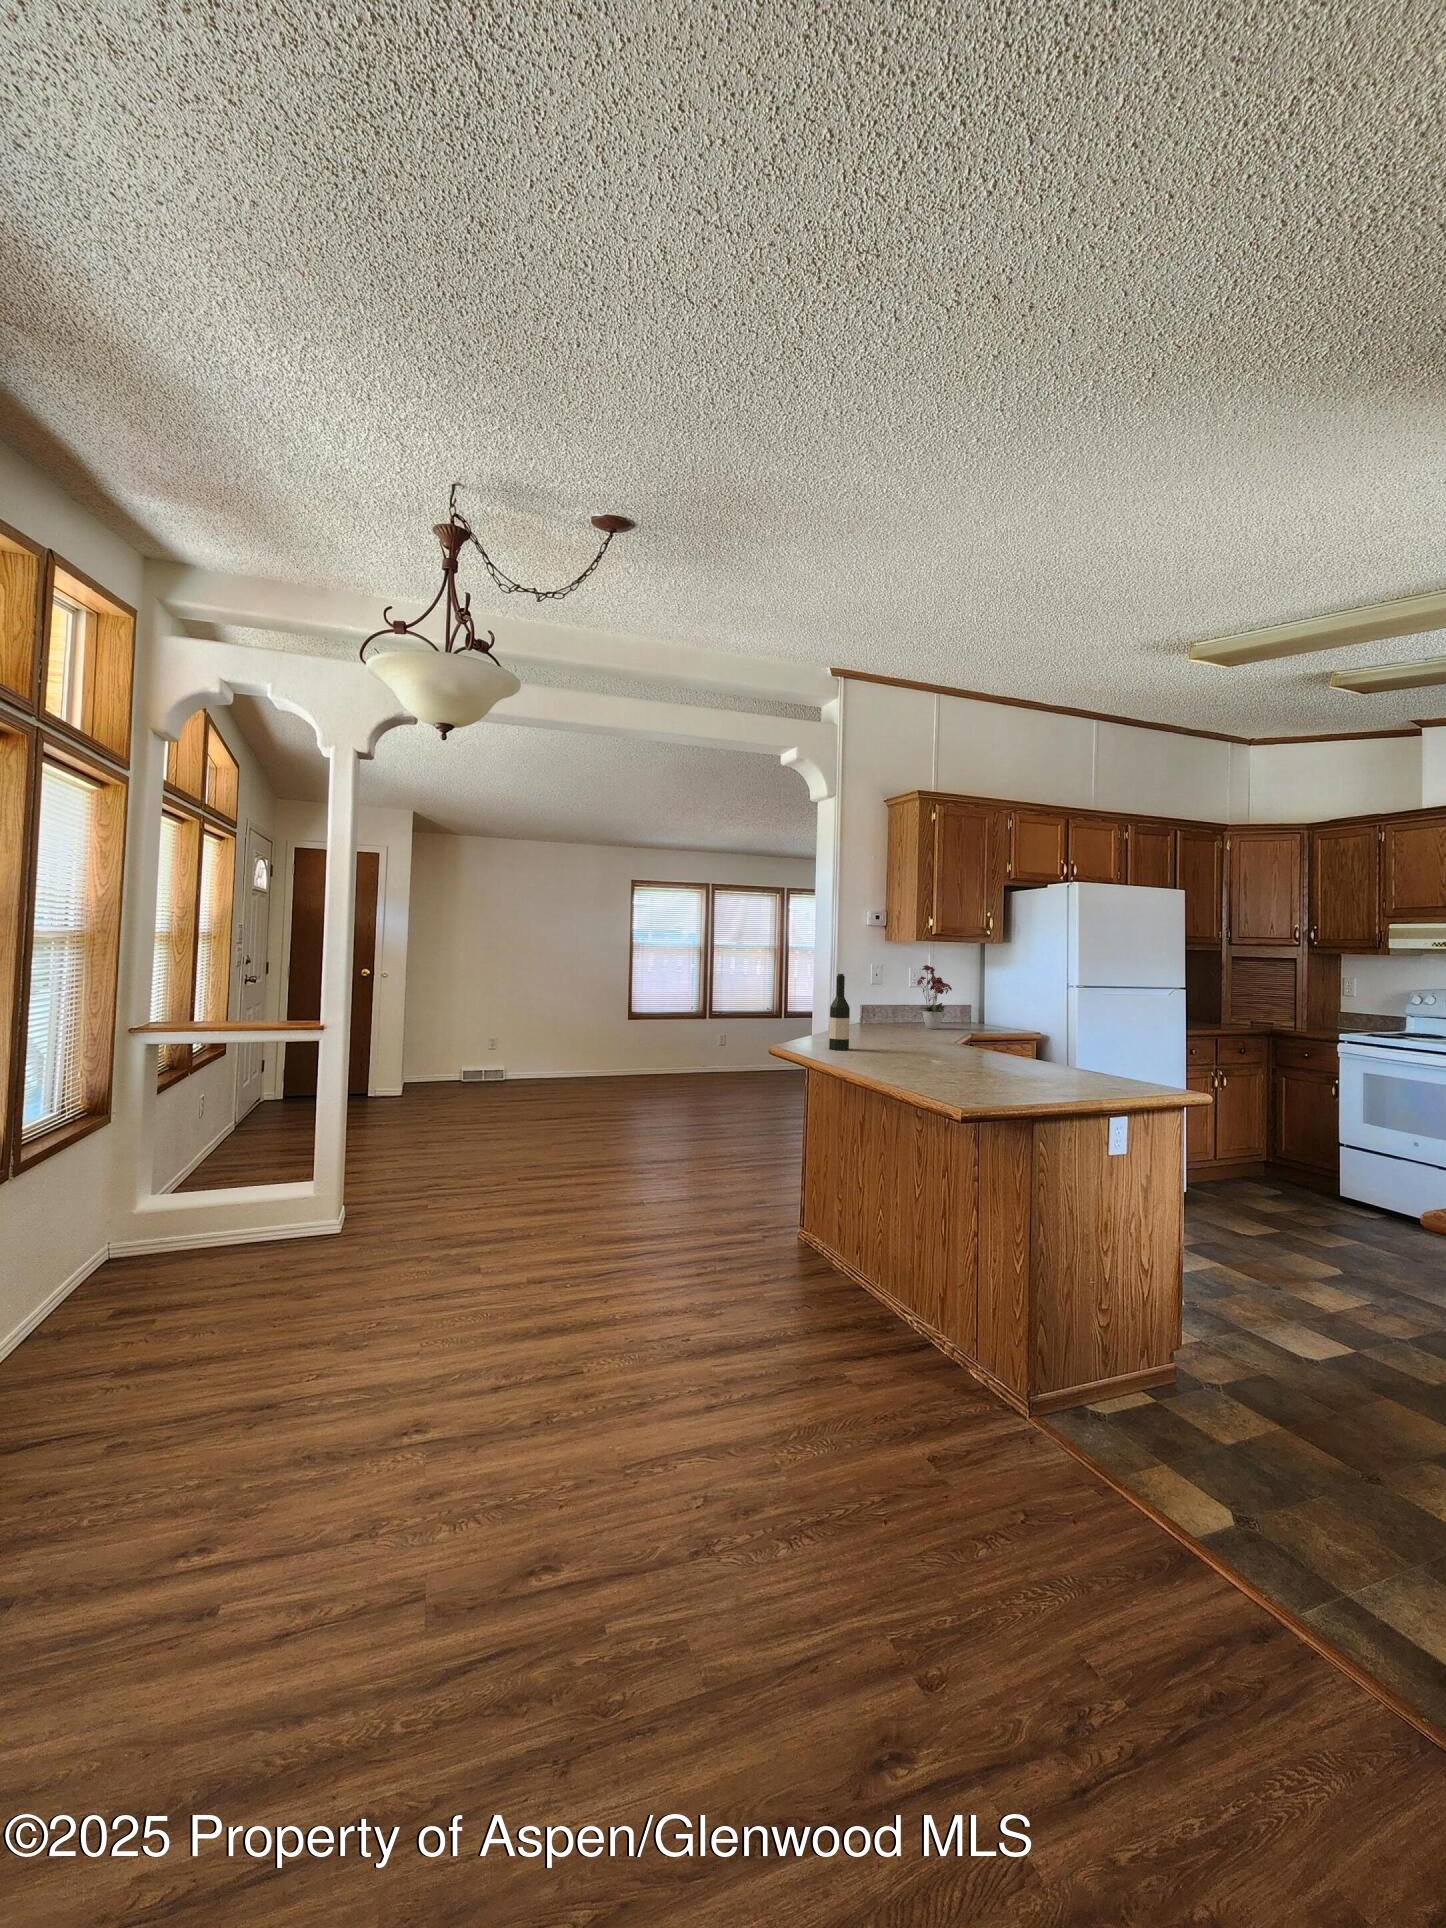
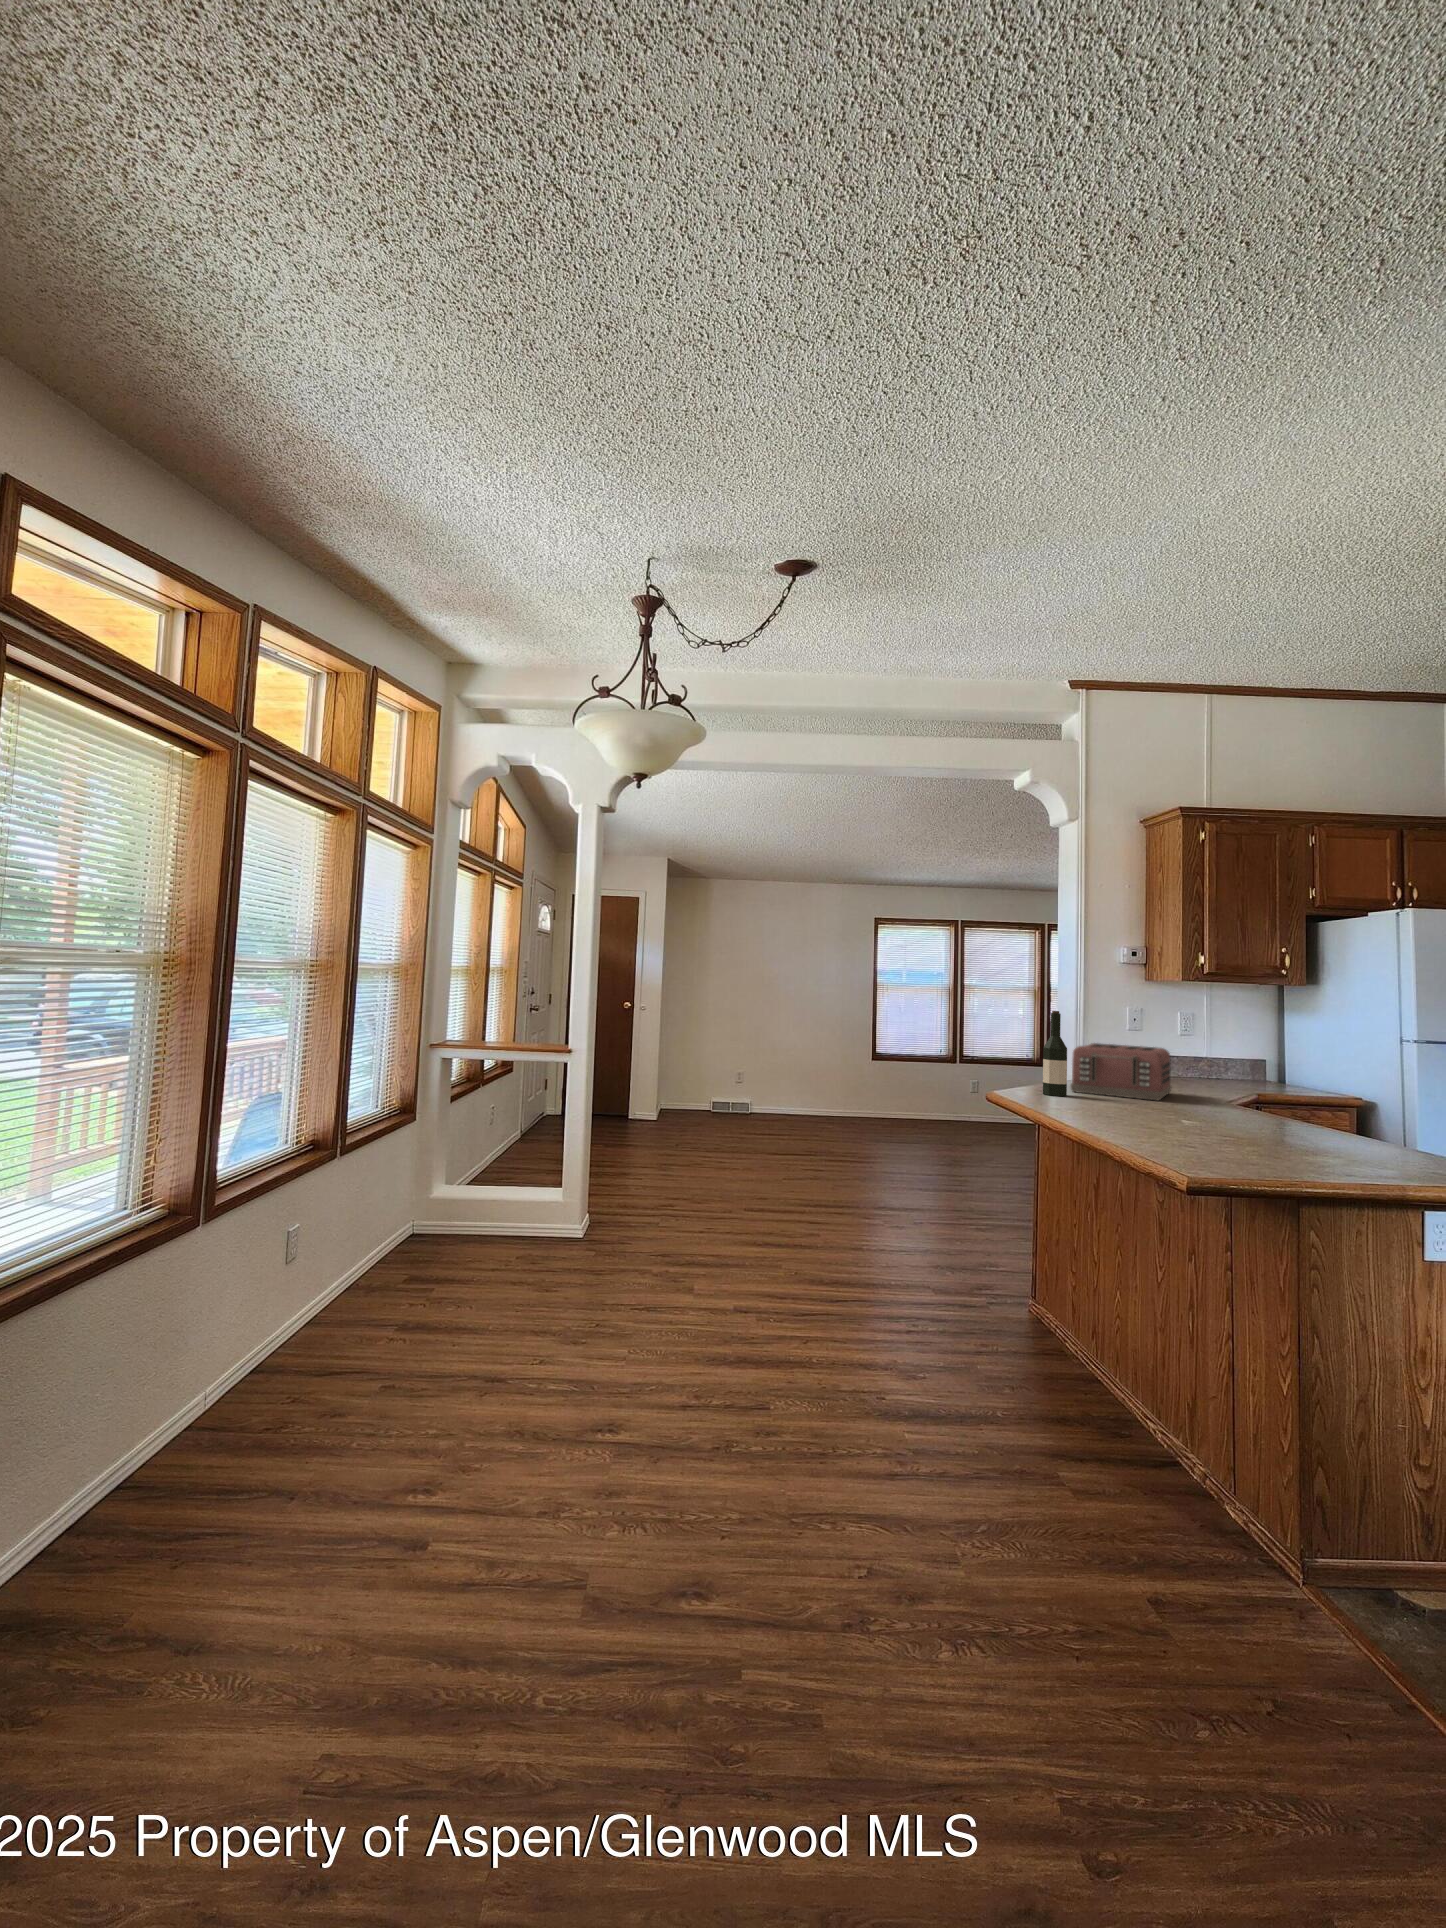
flower arrangement: present [917,965,952,1029] -> none [1179,1003,1231,1082]
toaster: none [848,1001,922,1049] -> present [1070,1043,1172,1100]

